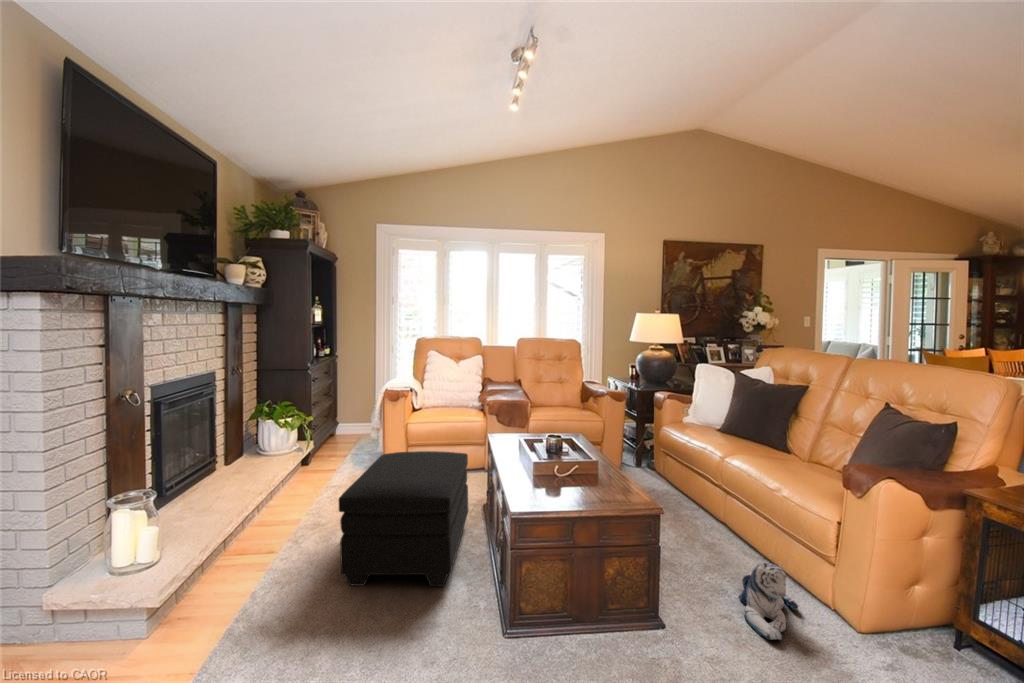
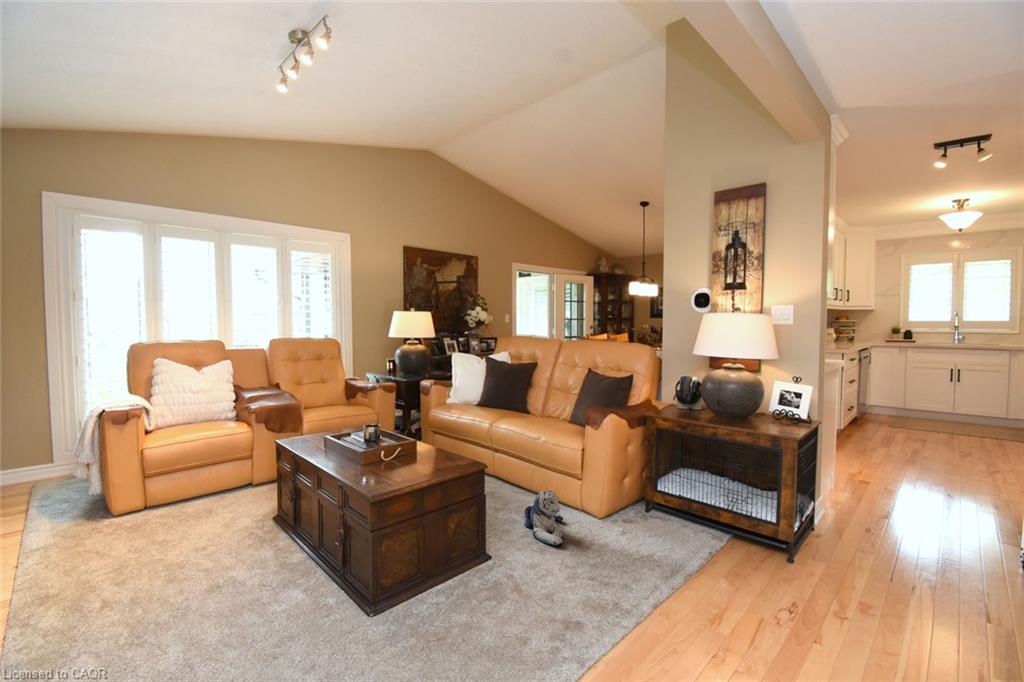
ottoman: present [339,451,468,586] -> none [107,464,273,651]

